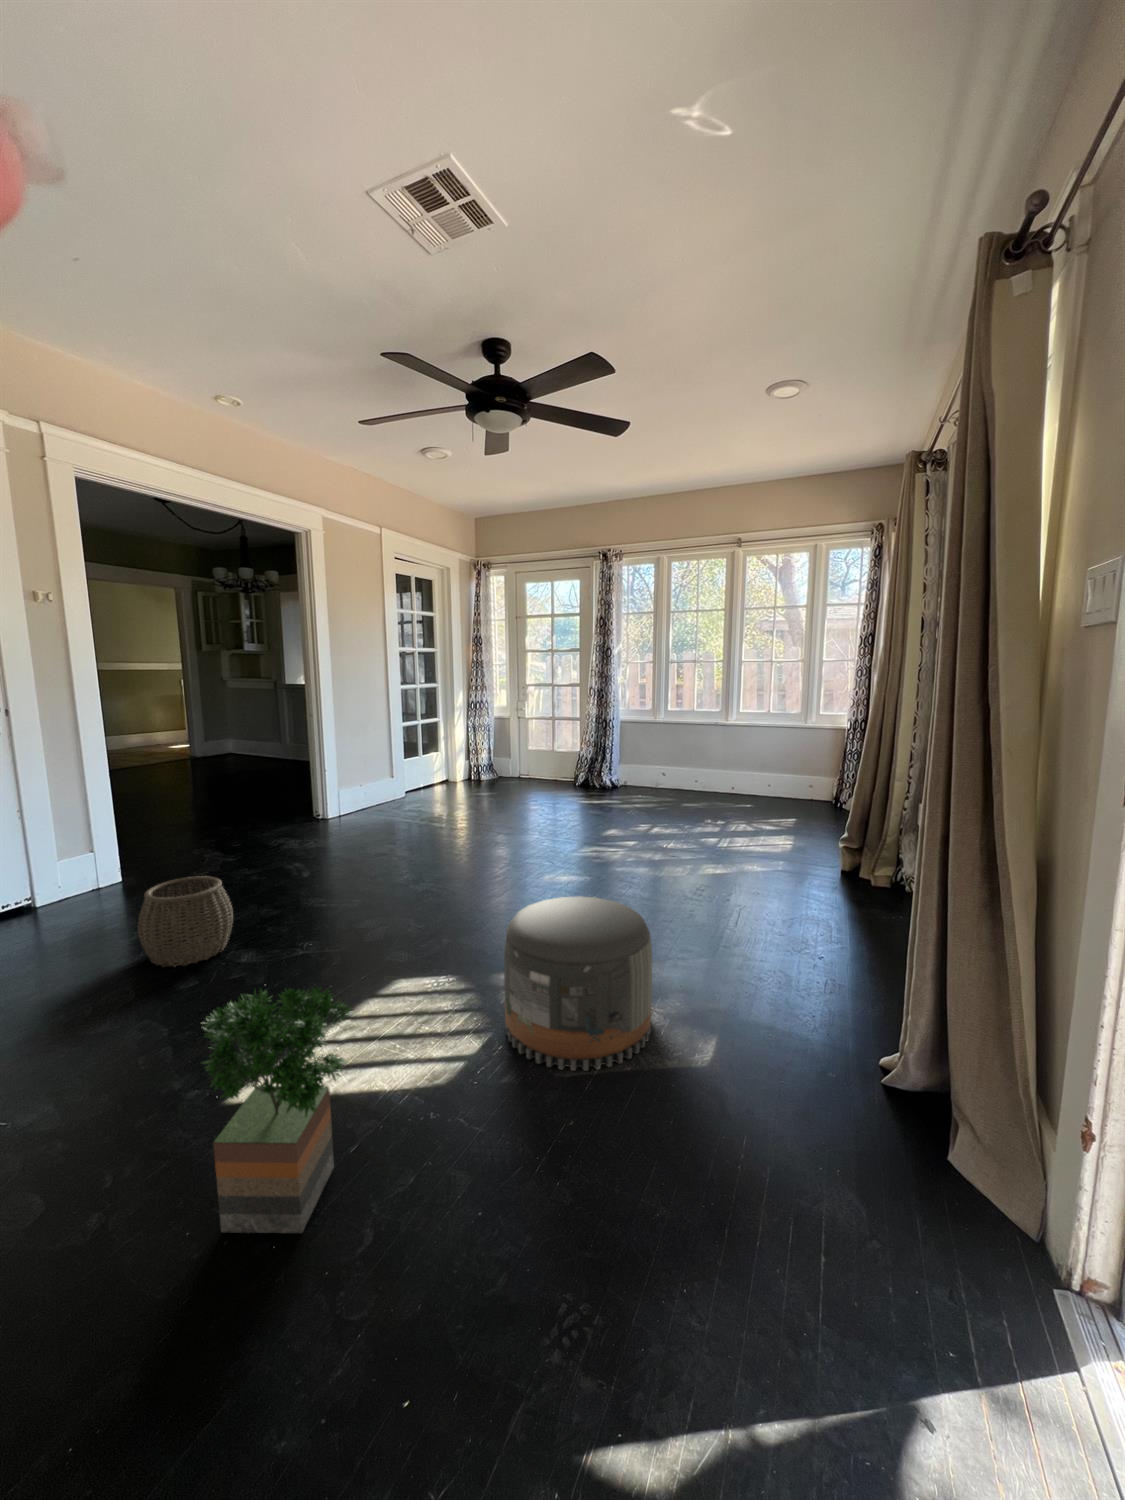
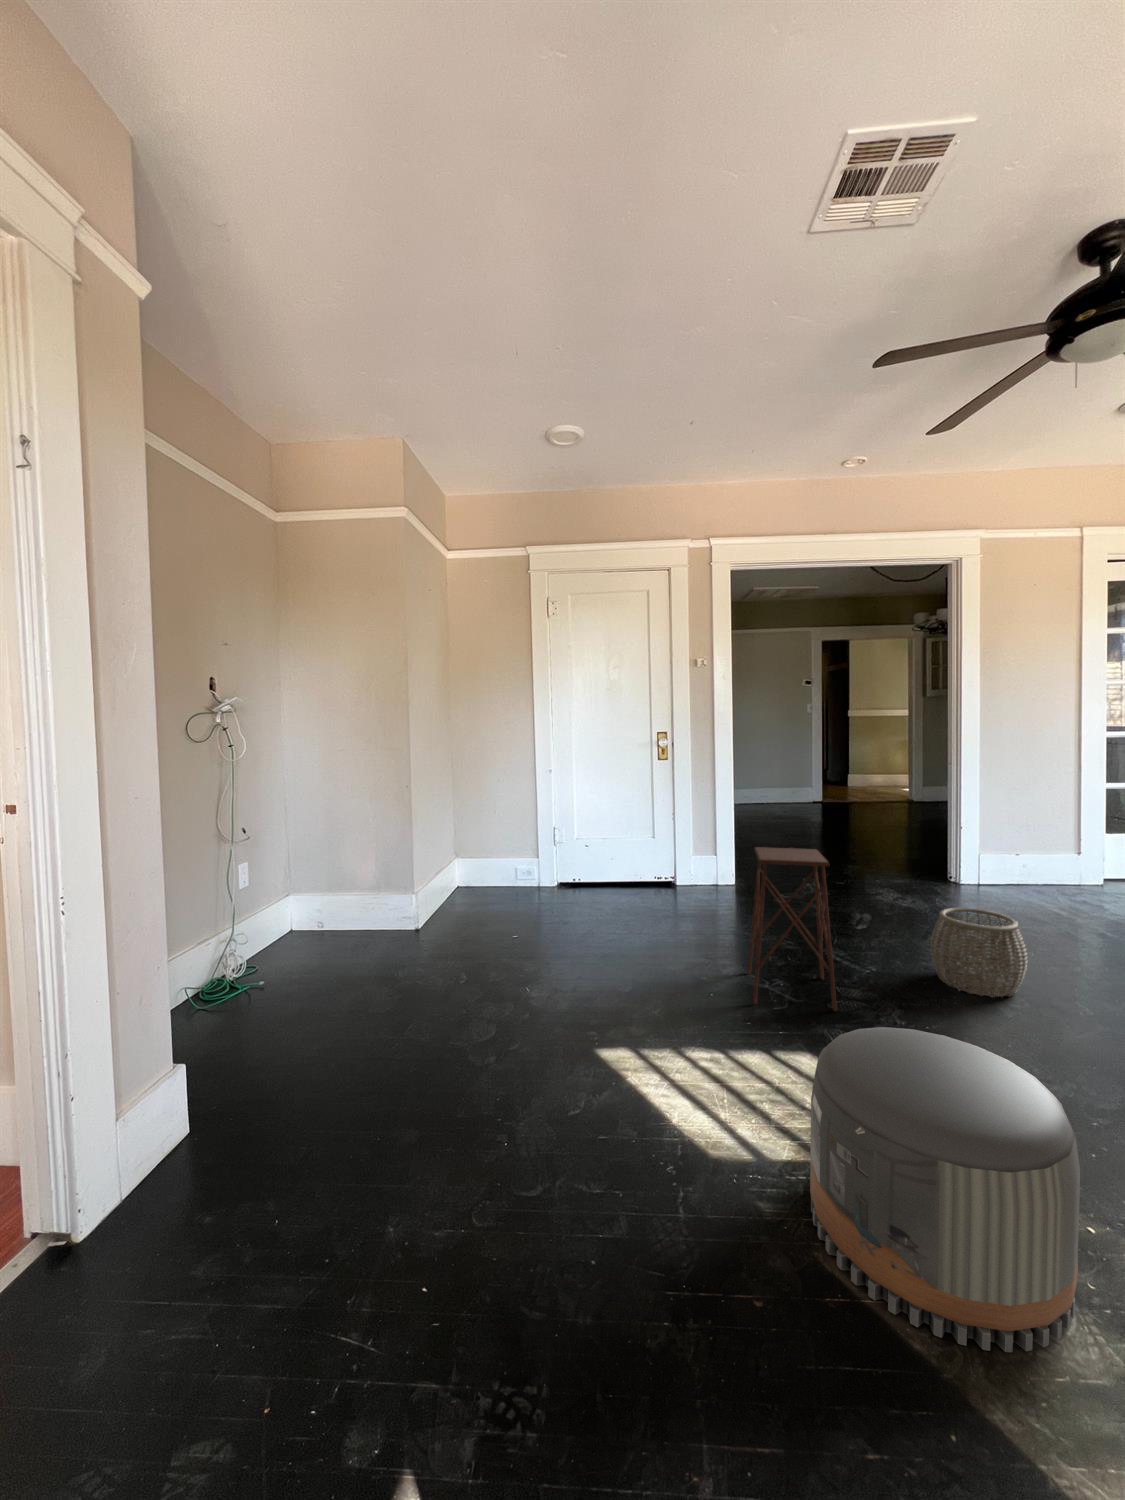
side table: none [266,805,374,970] -> present [748,847,837,1011]
woven basket: present [138,876,233,967] -> present [930,908,1028,997]
potted tree: present [203,987,352,1233] -> none [475,951,605,1154]

